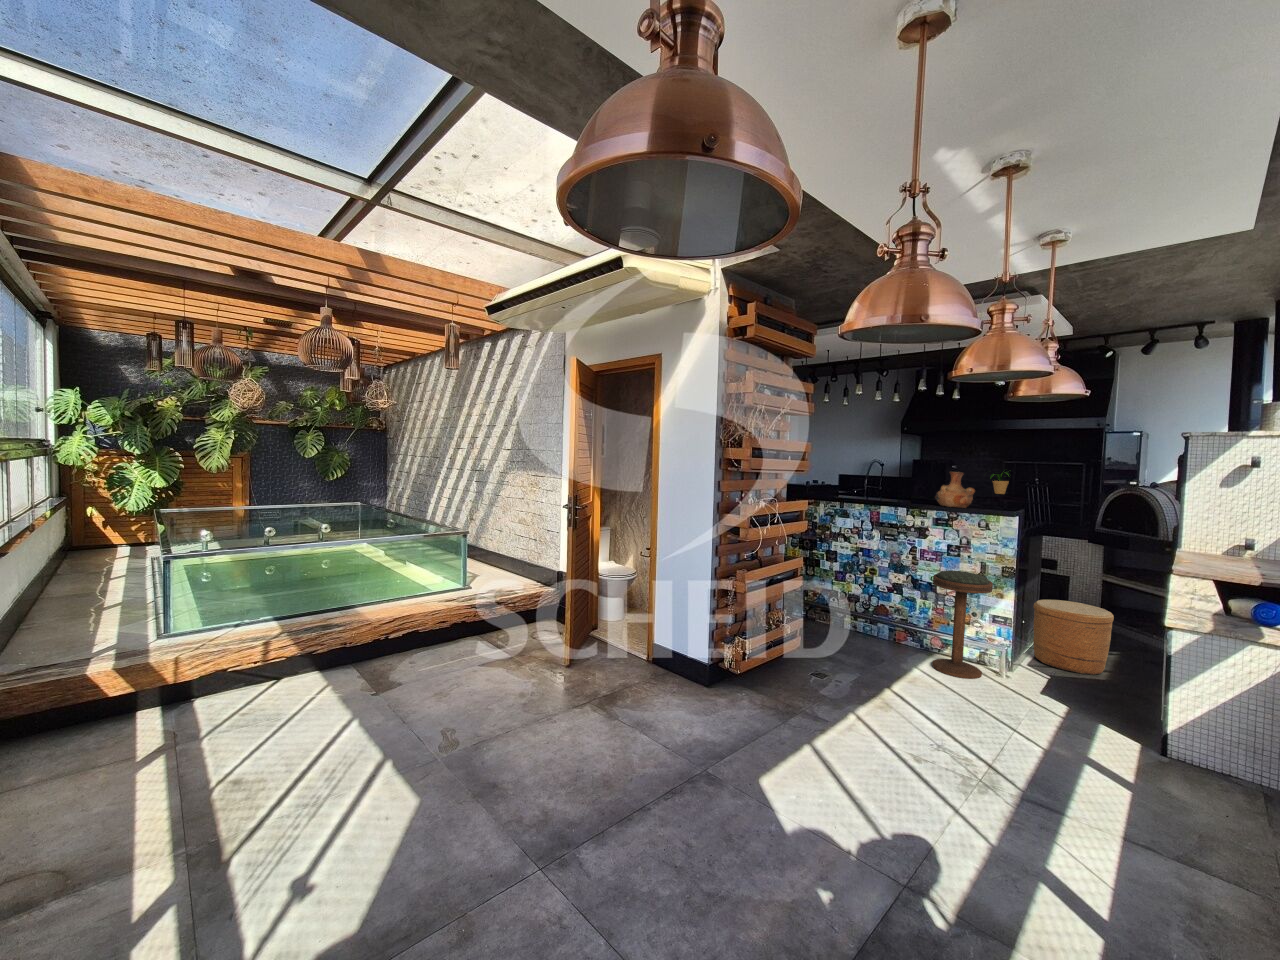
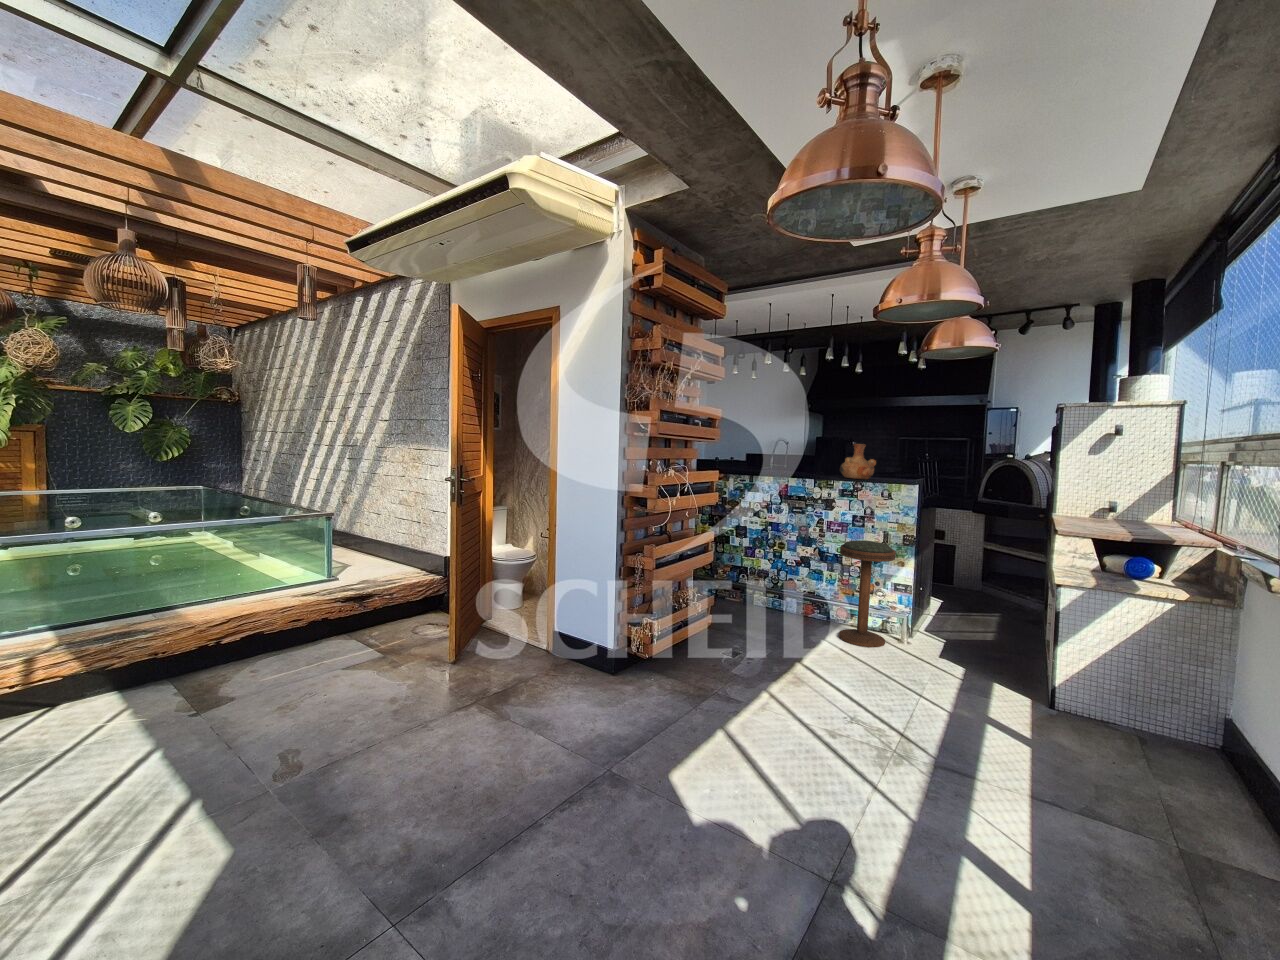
potted plant: present [990,470,1010,494] -> none [879,447,907,470]
woven basket: present [1033,600,1114,675] -> none [929,567,999,636]

